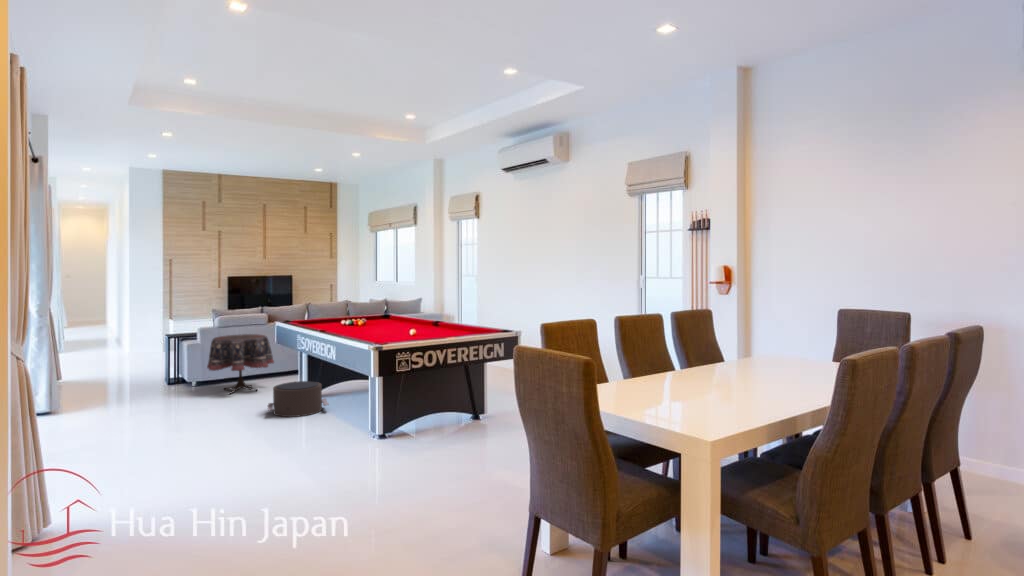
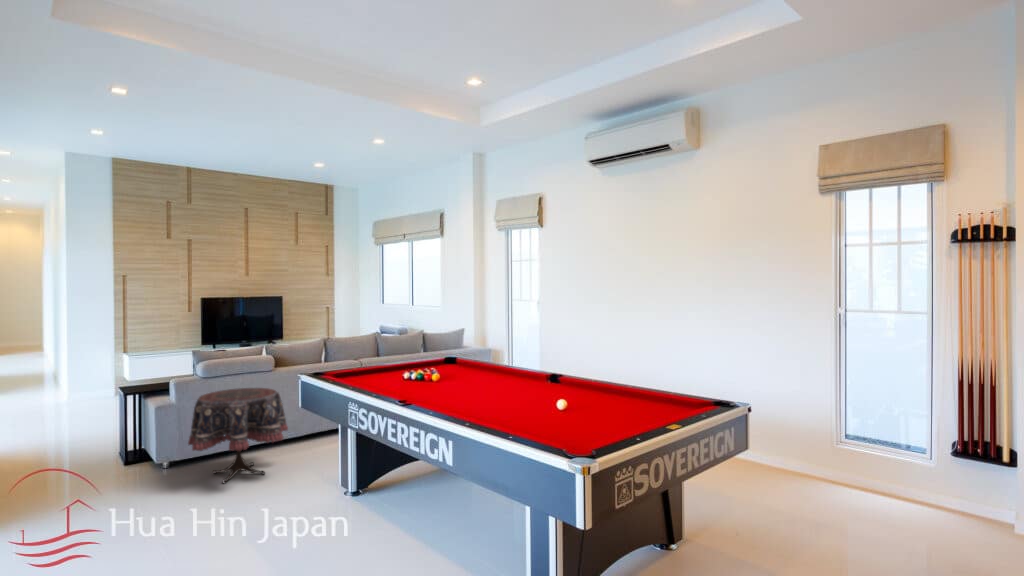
pouf: present [268,381,329,417] -> none [300,470,399,539]

